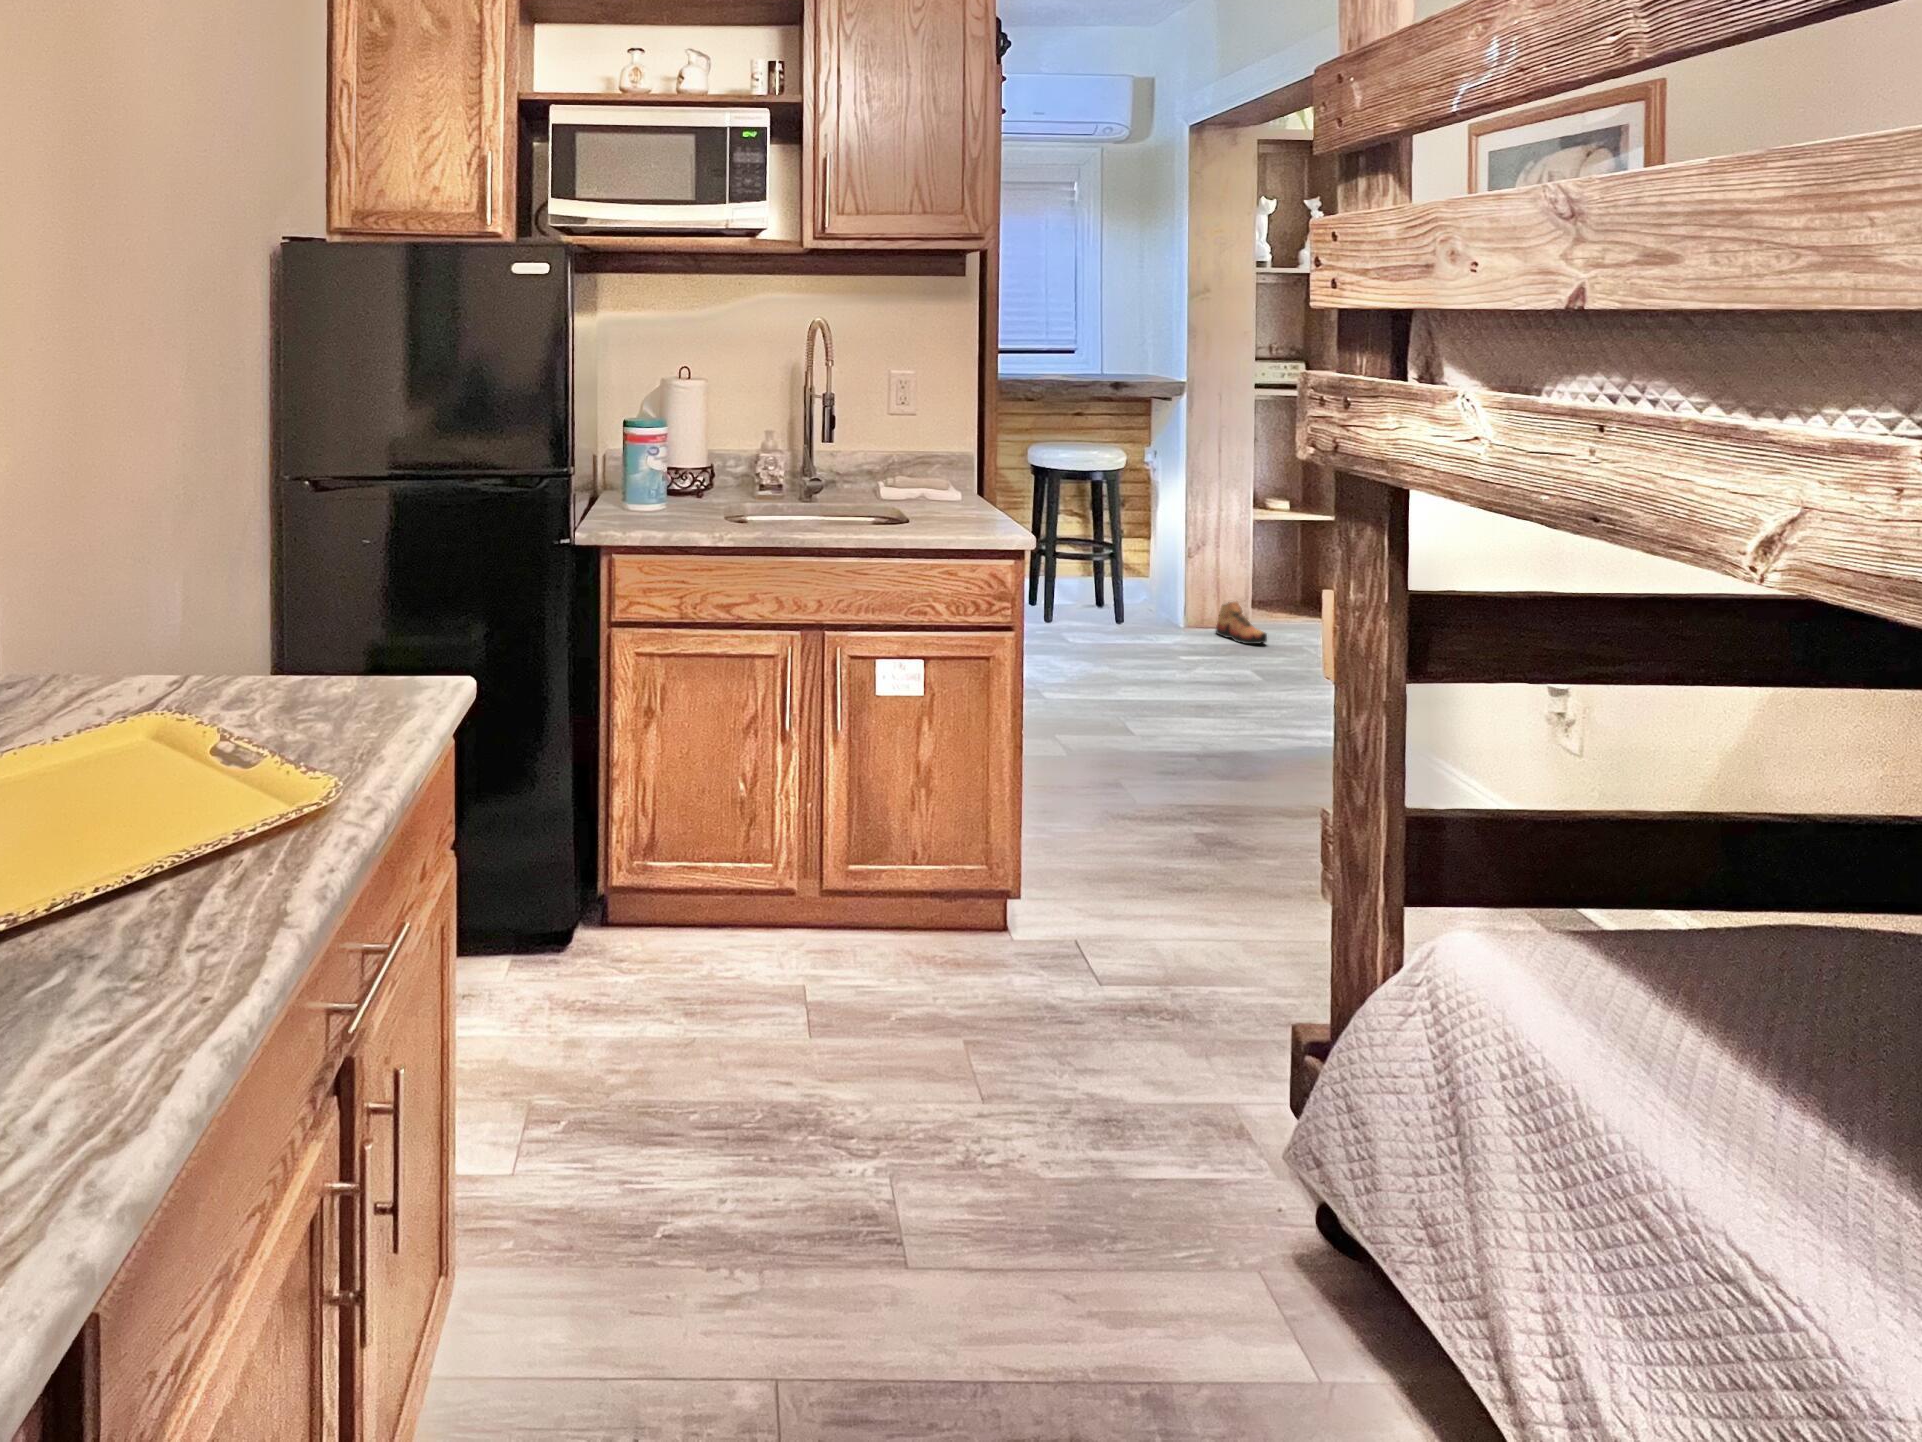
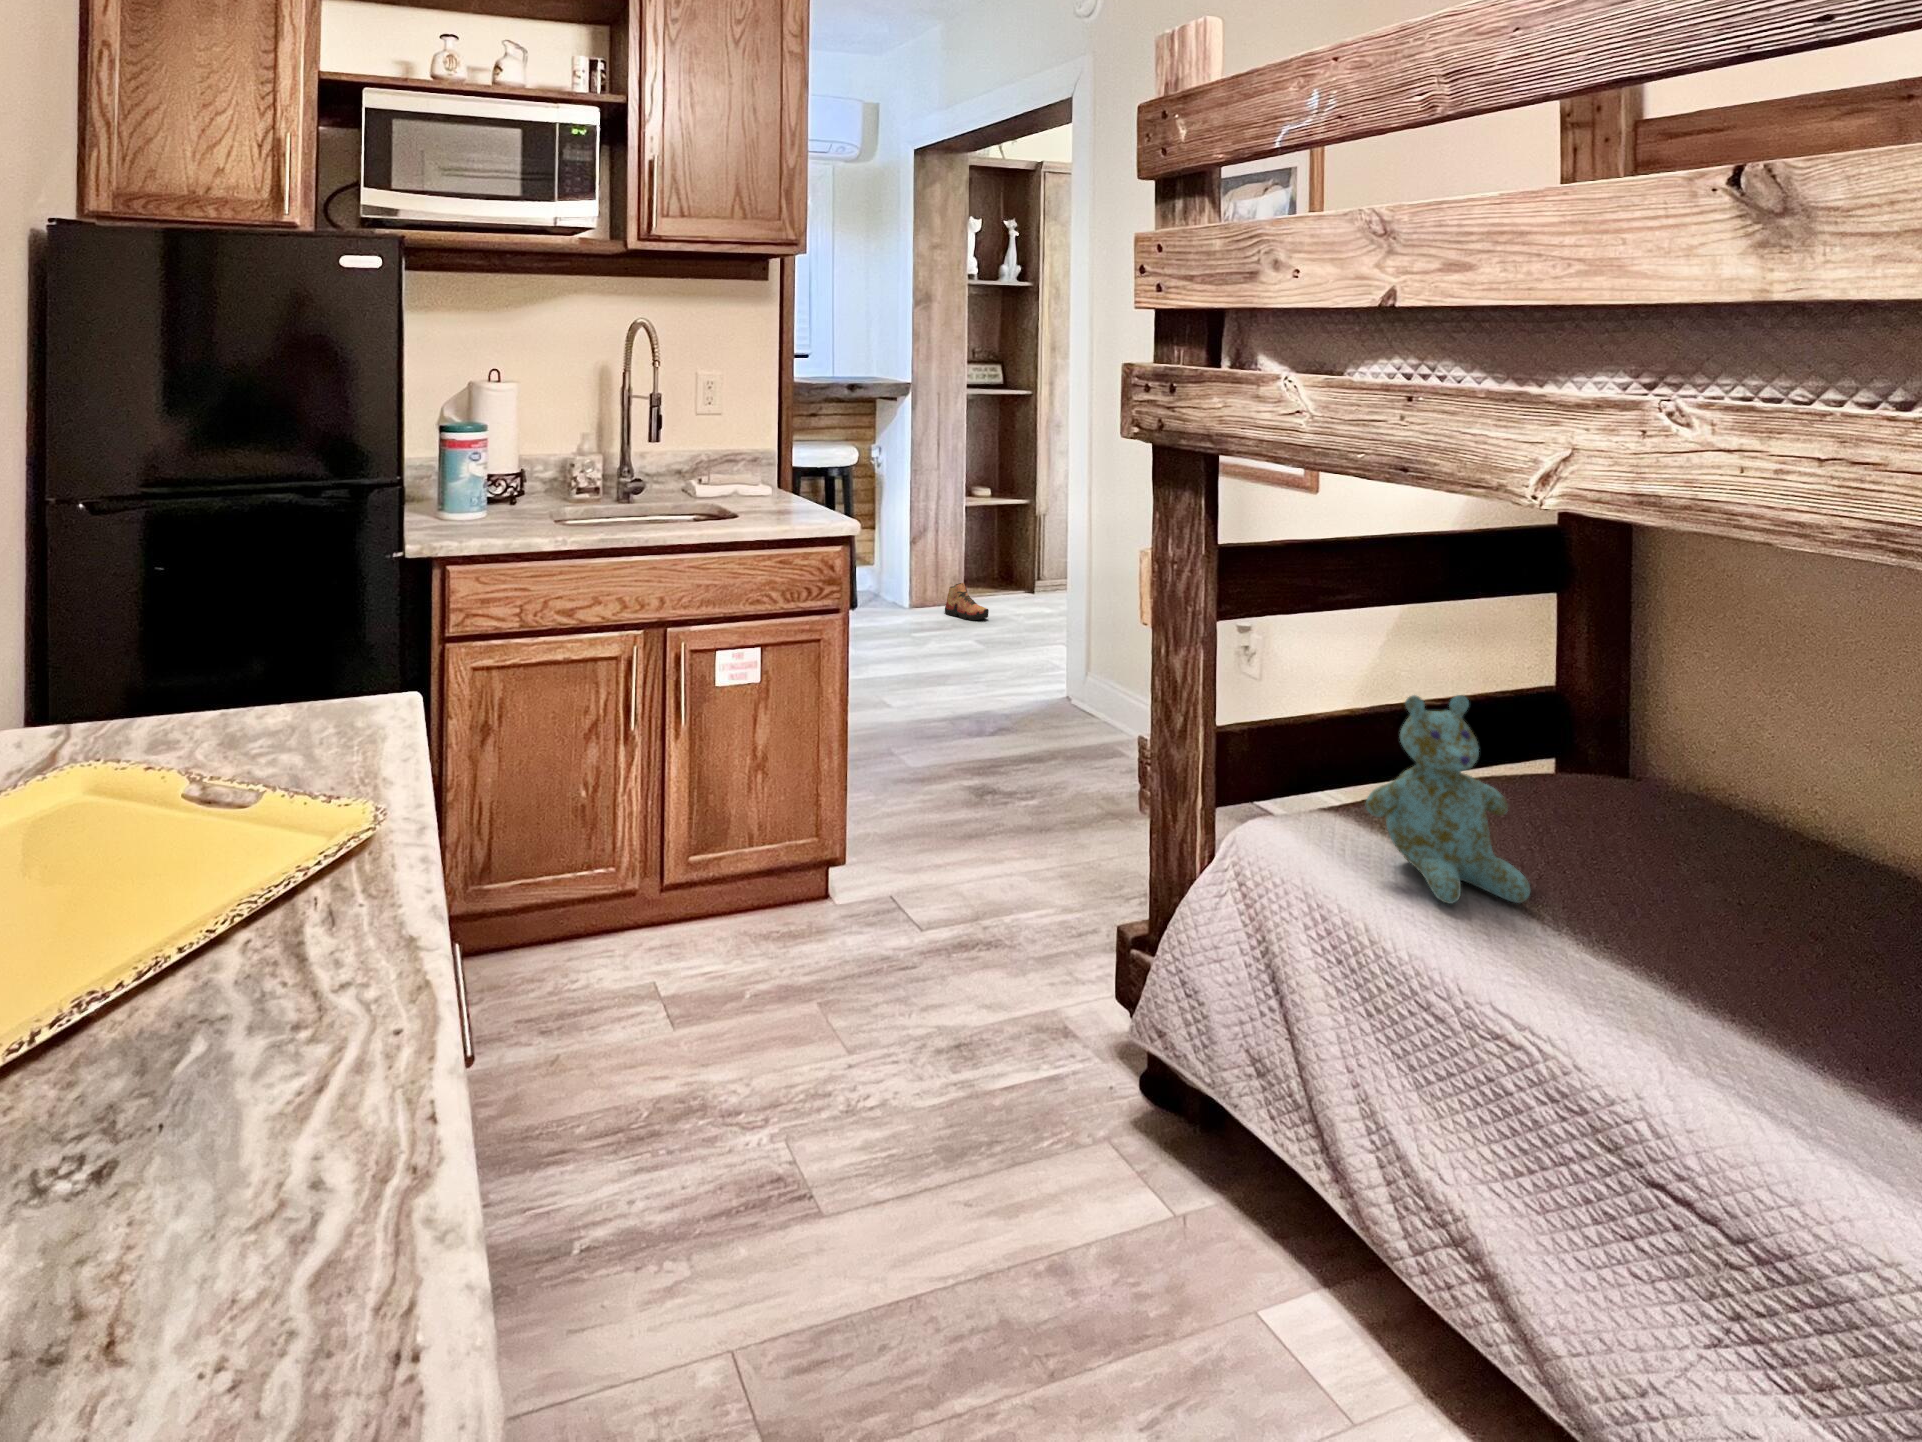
stuffed bear: none [1596,810,1845,1113] -> present [1366,695,1530,904]

